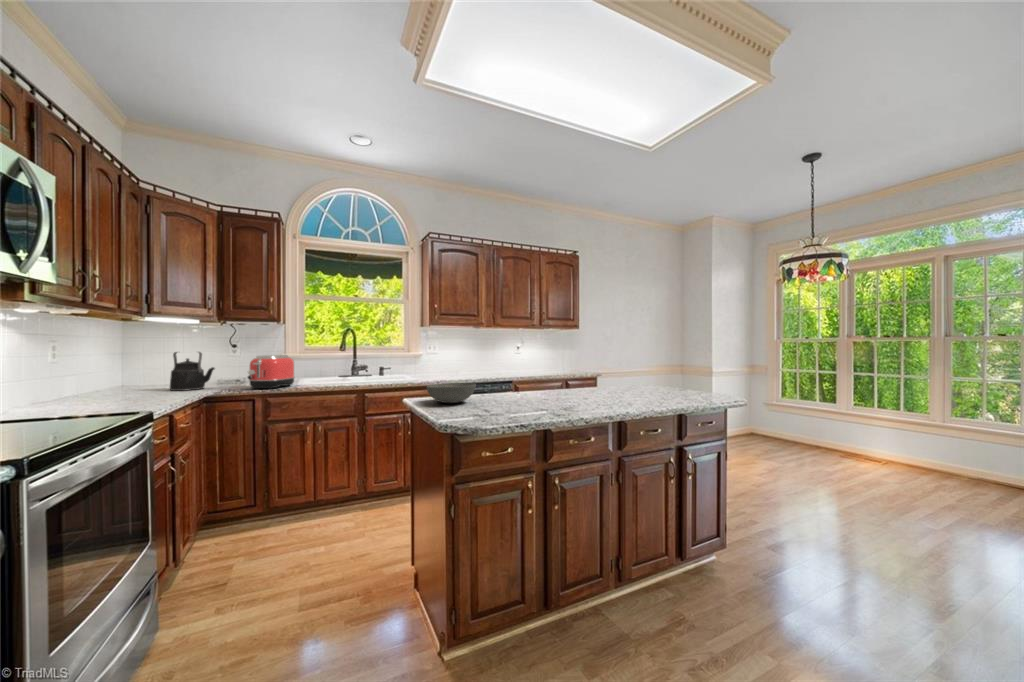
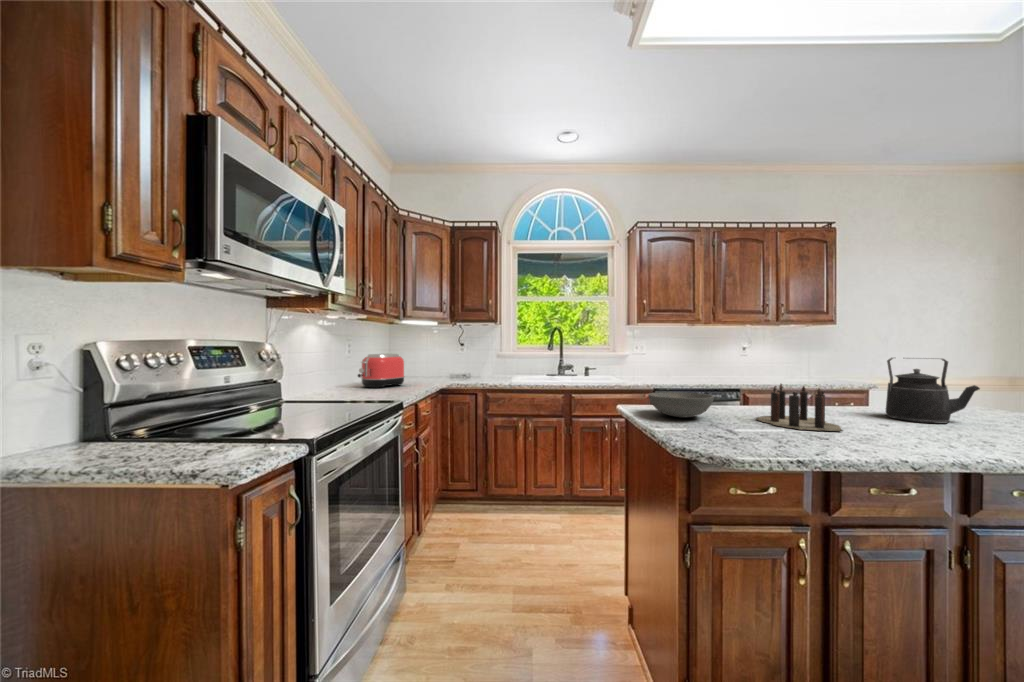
kettle: present [170,352,214,391] -> present [886,358,980,423]
toaster: present [248,355,295,389] -> present [358,354,405,388]
candle: none [504,372,569,404] -> present [757,384,841,431]

